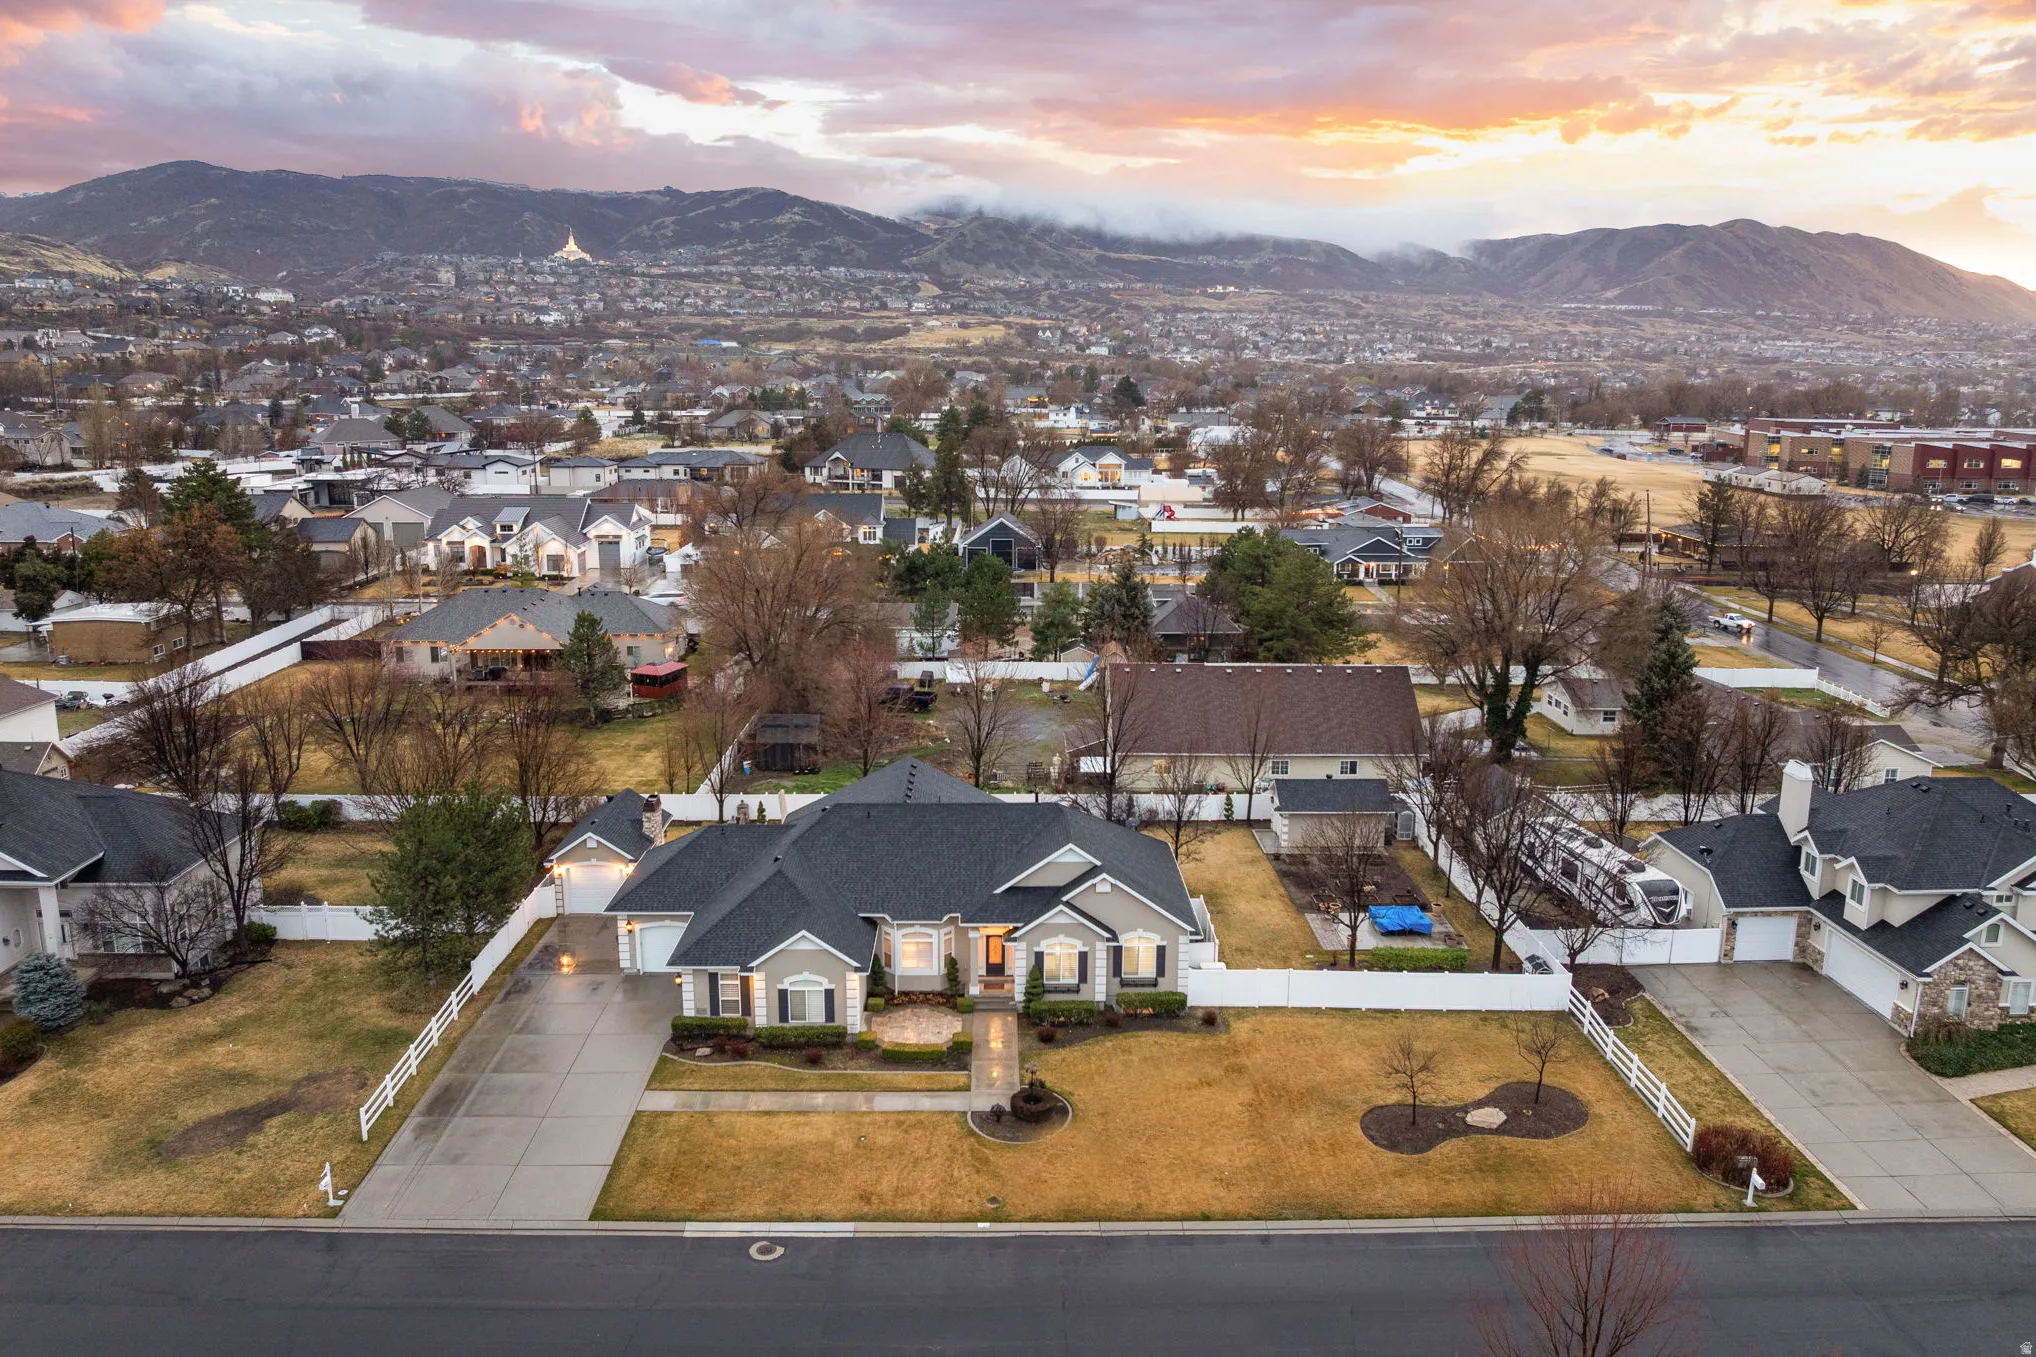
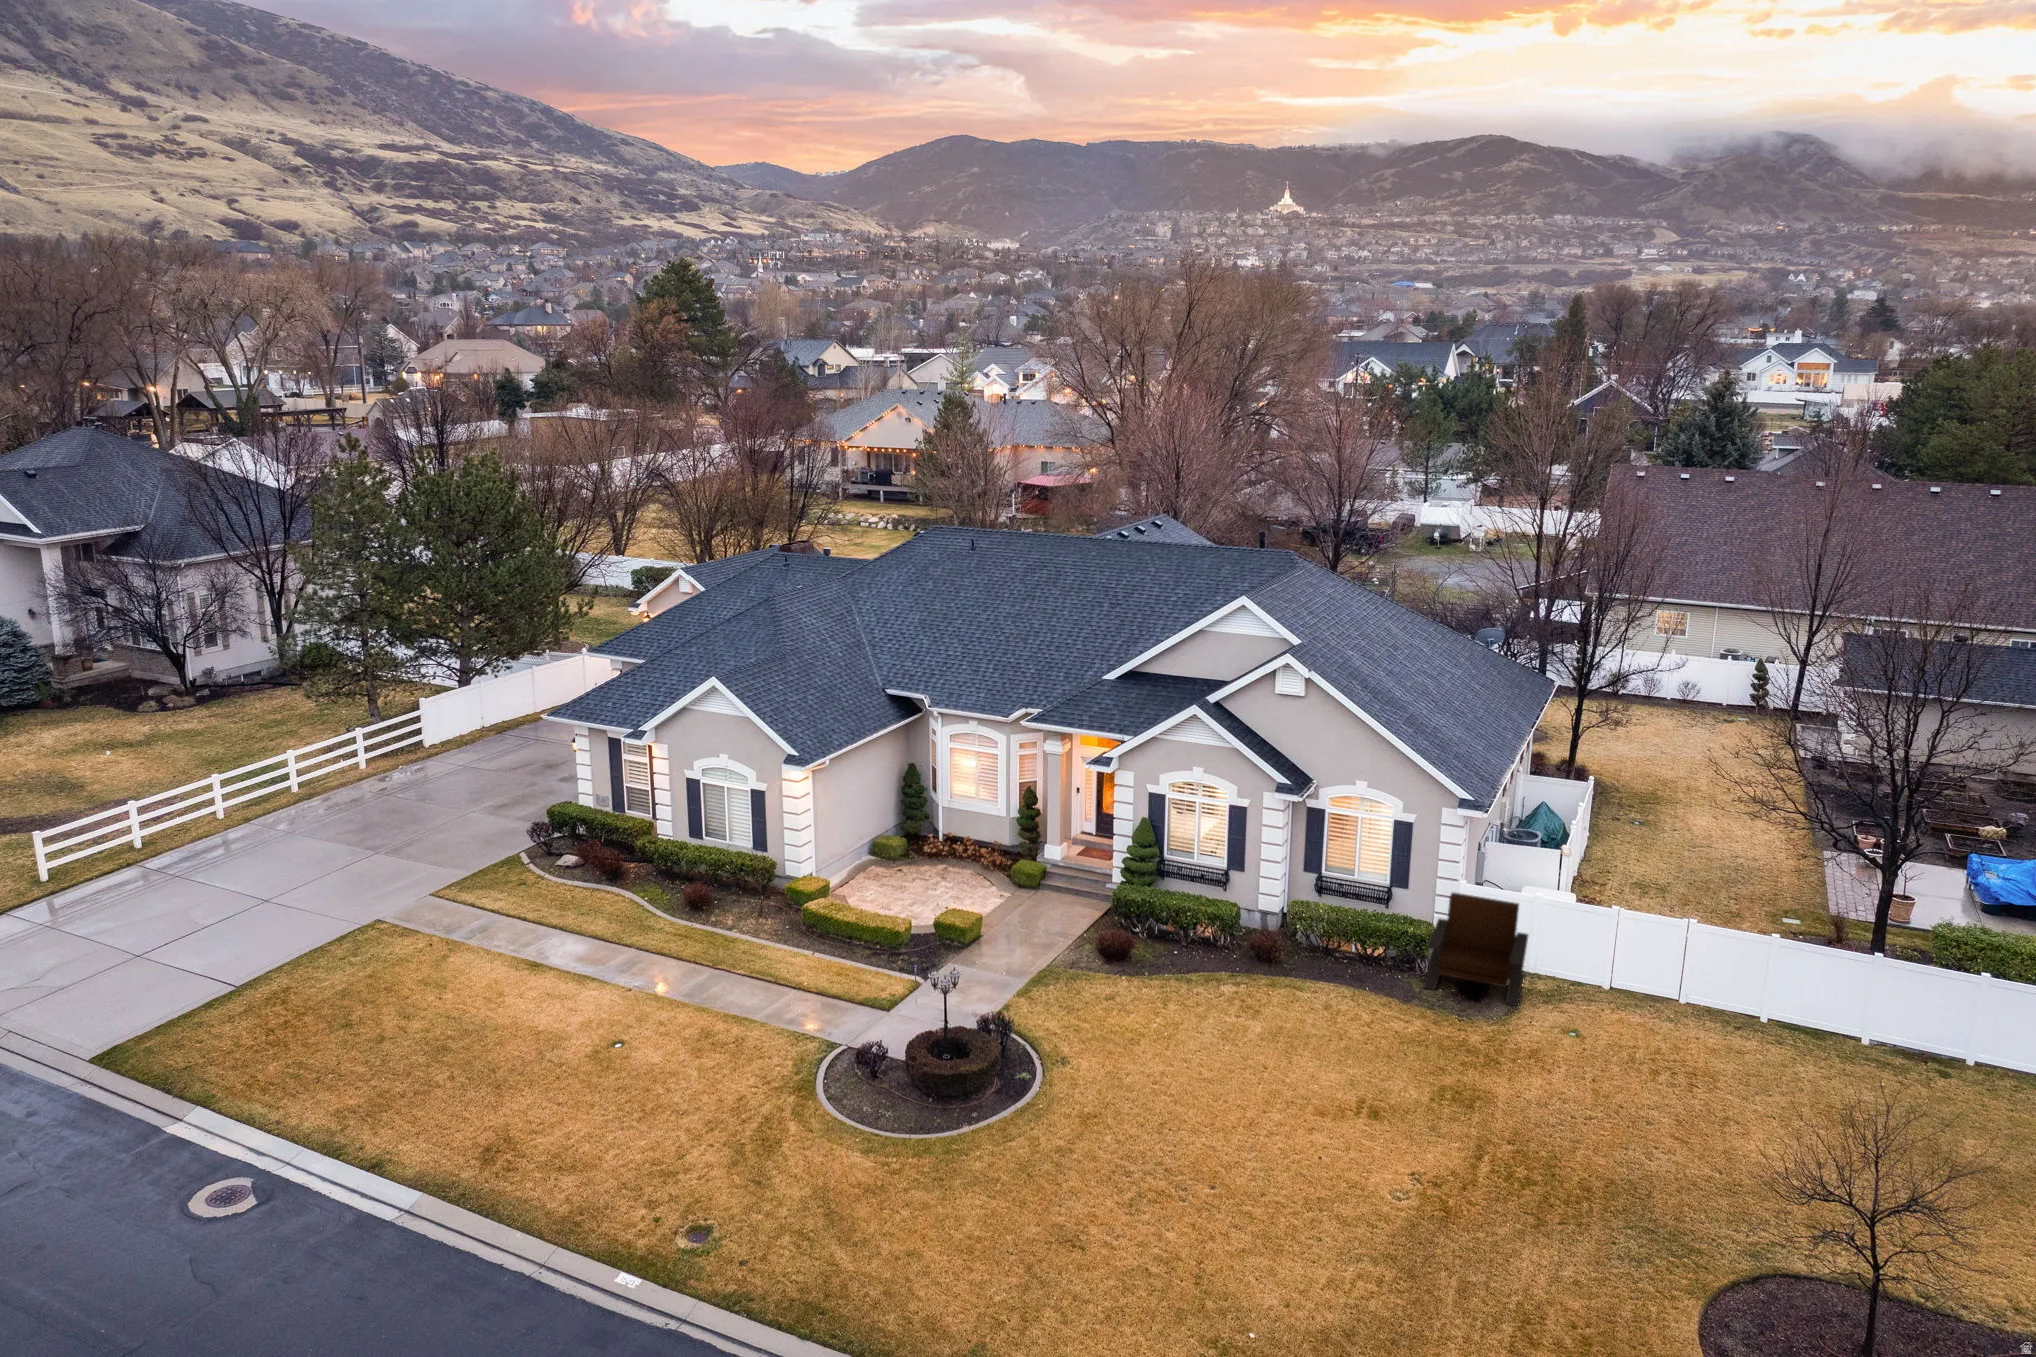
lounge chair: none [1185,976,1233,1025] -> present [1424,893,1528,1006]

